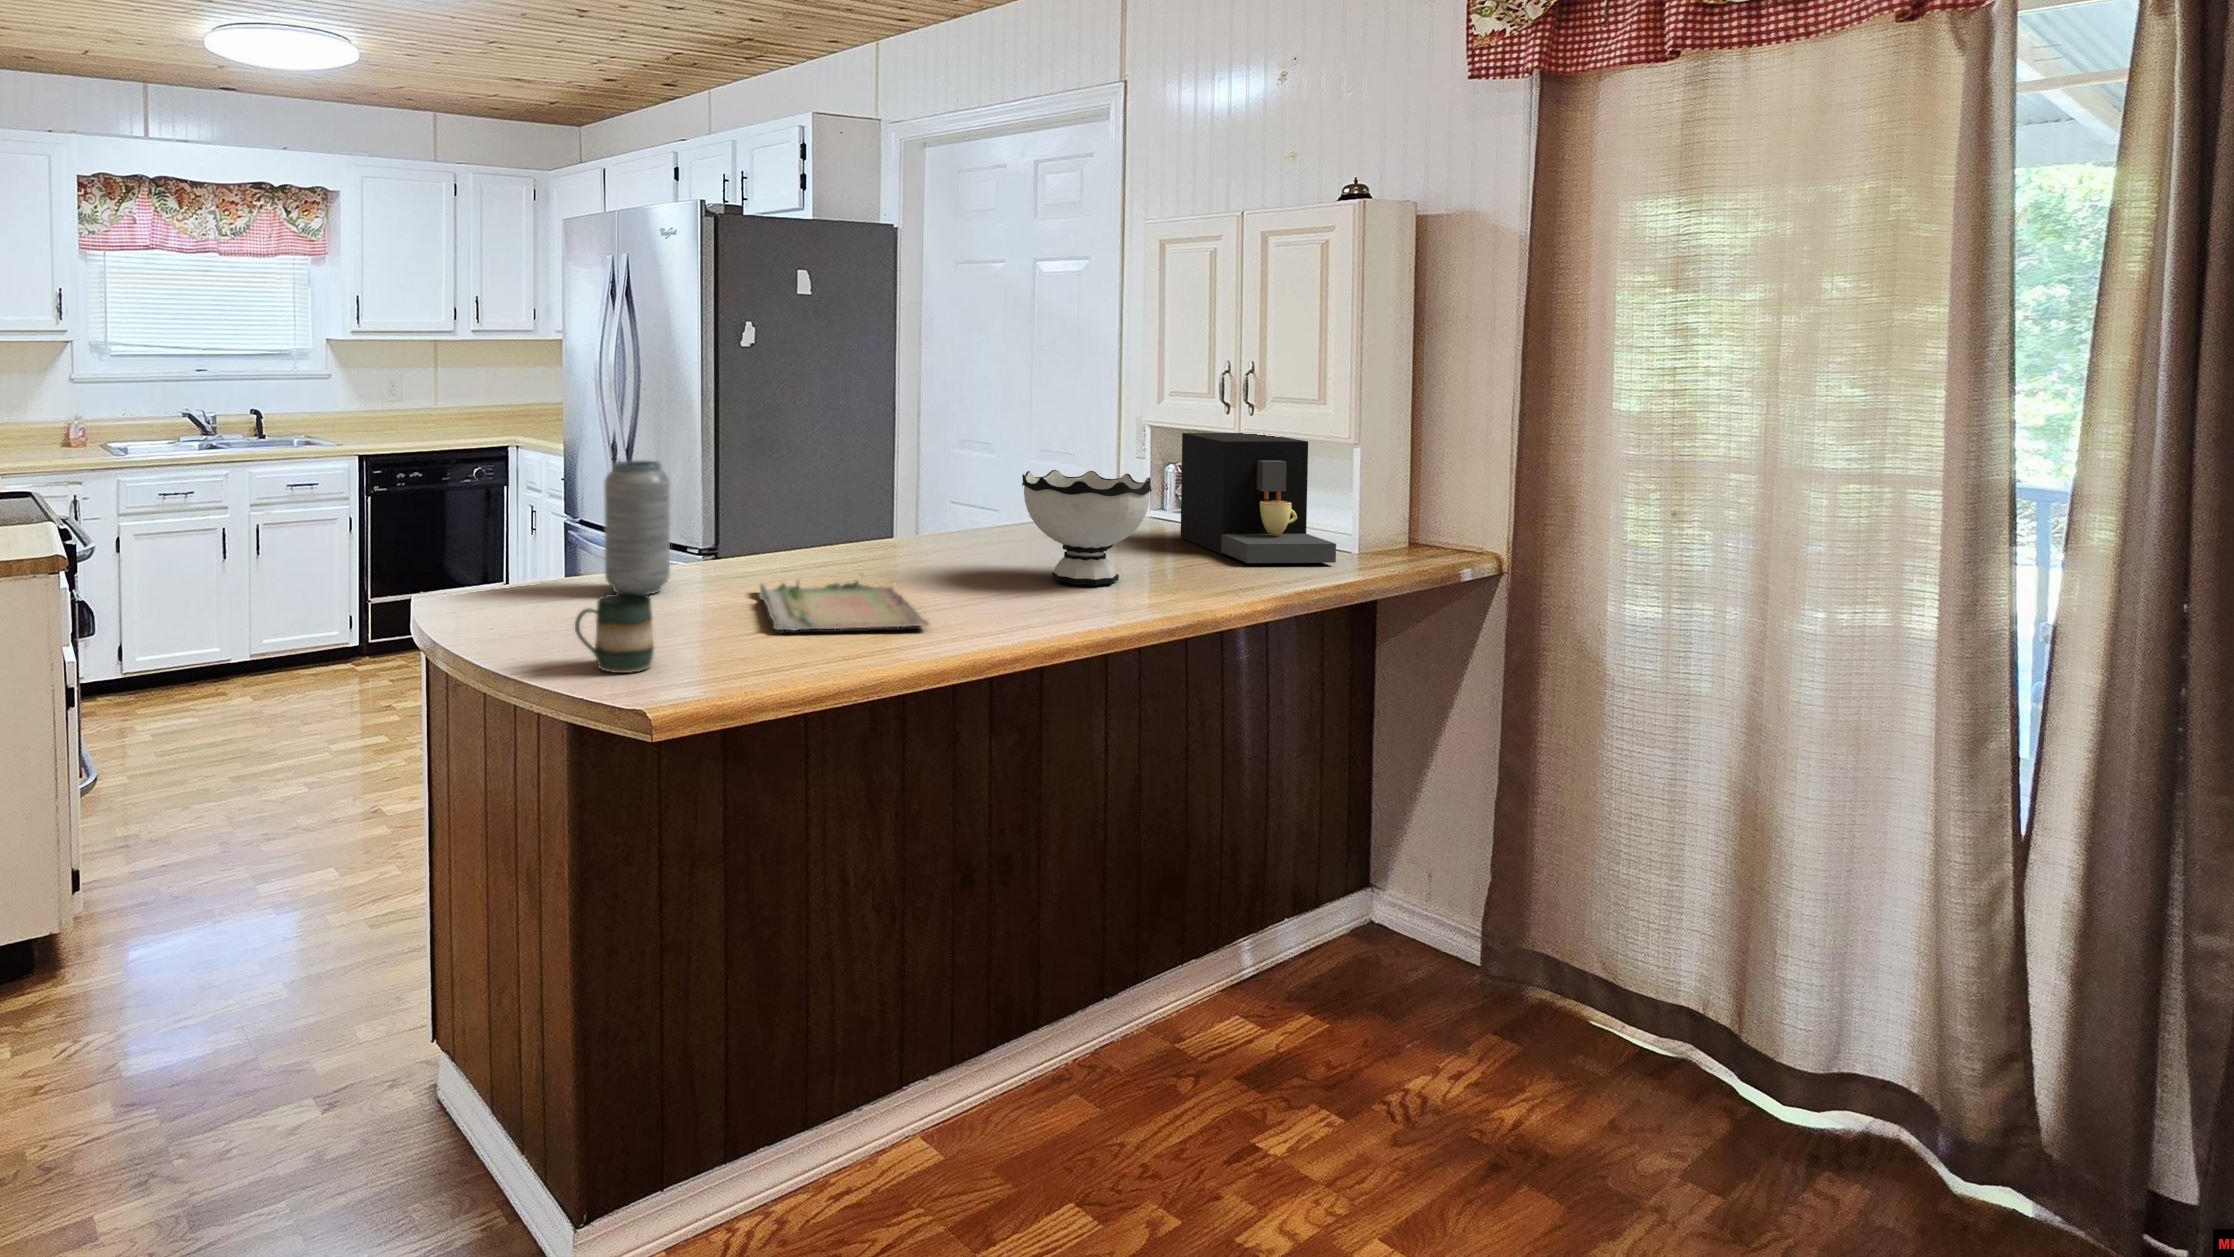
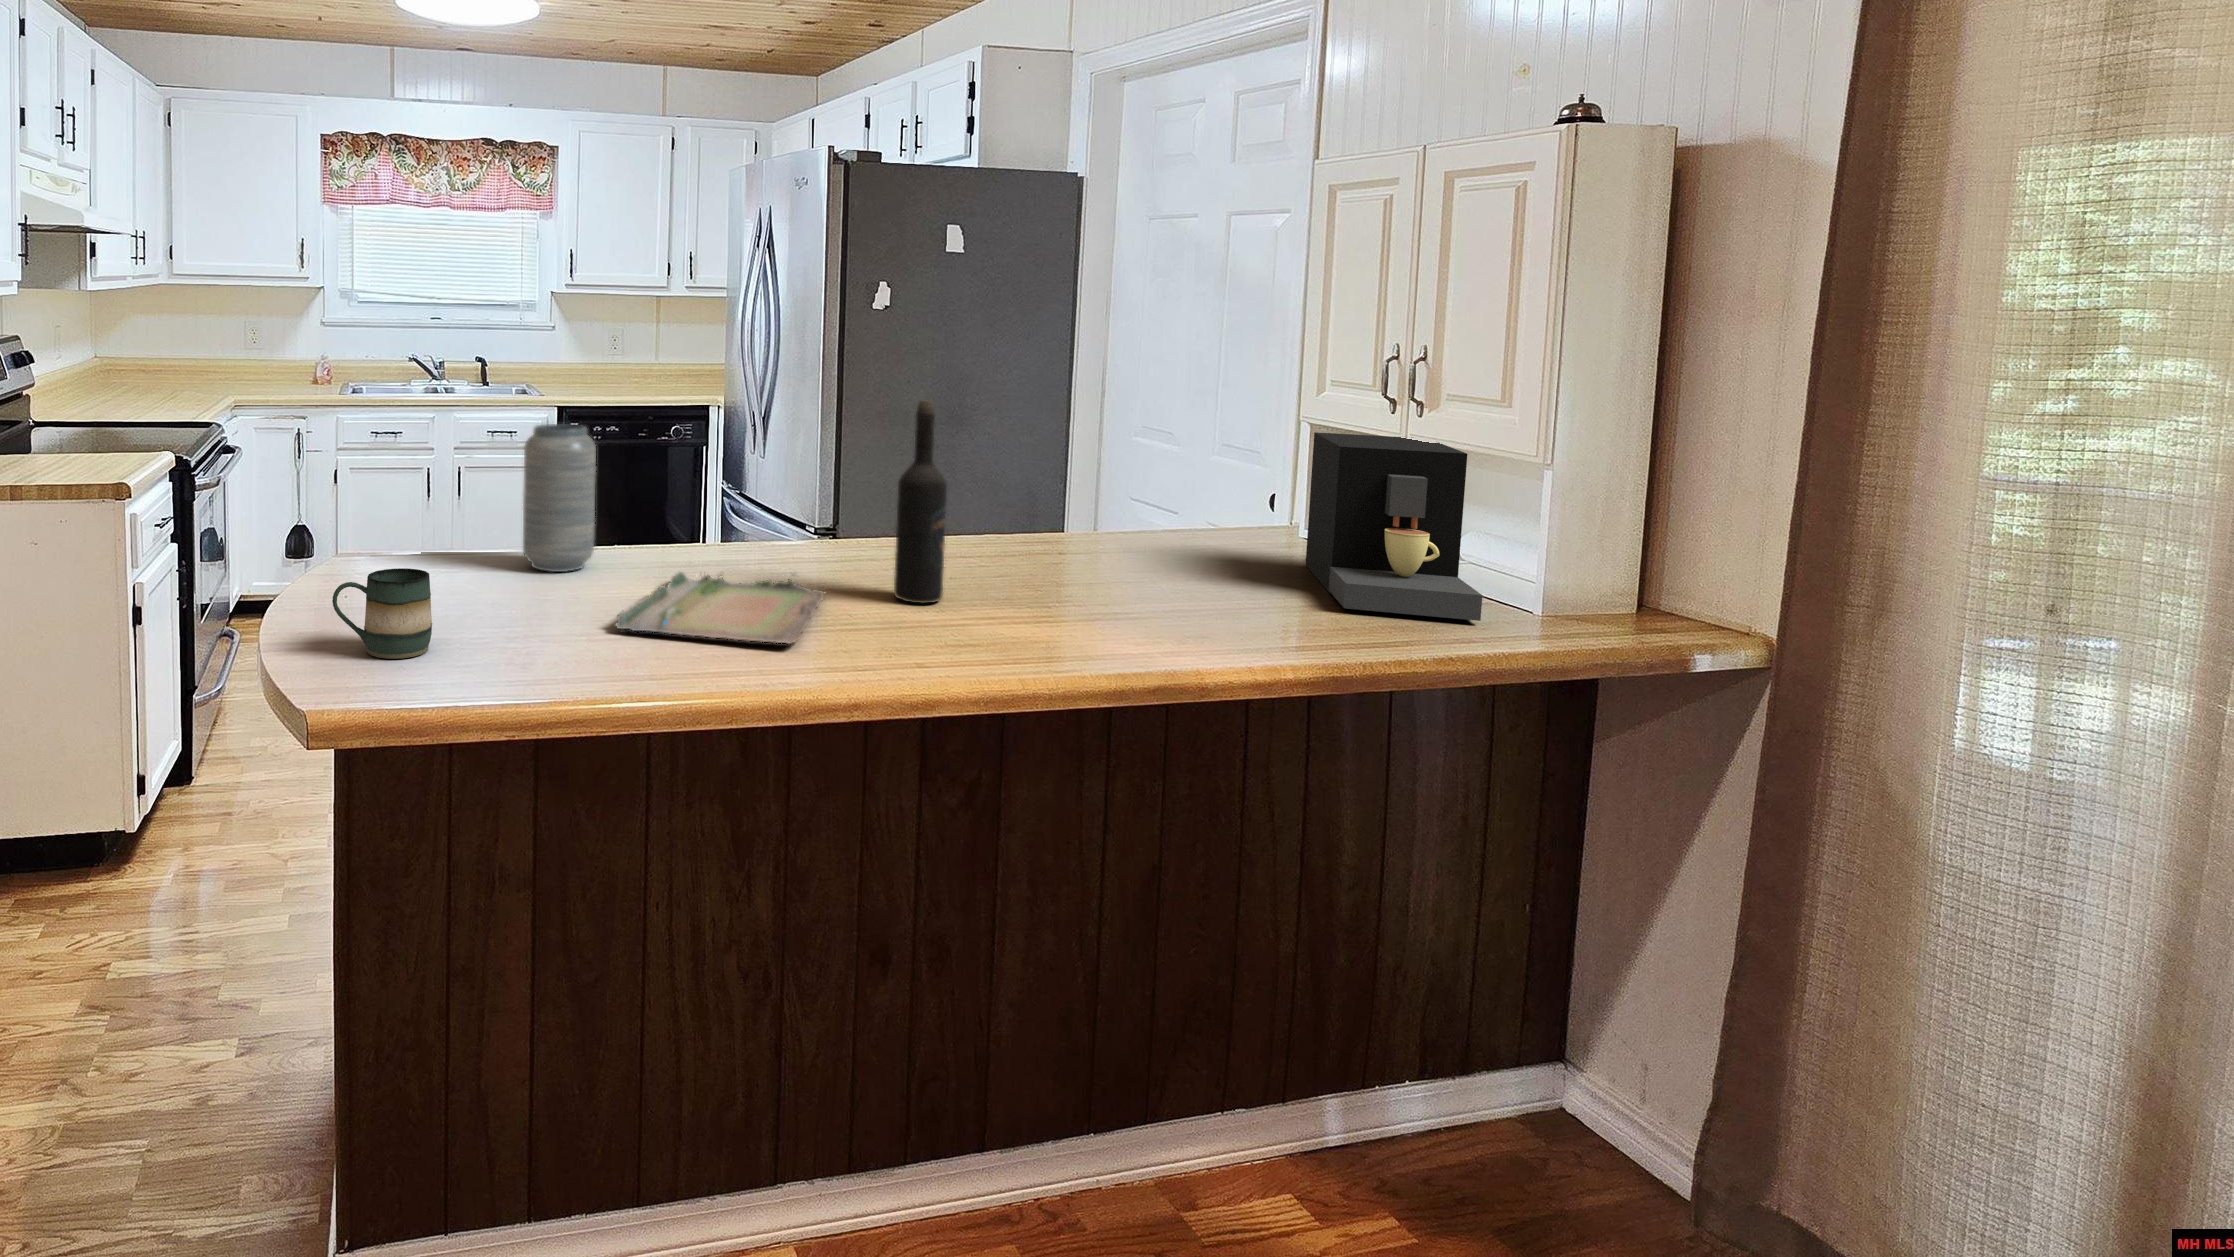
wine bottle: none [939,422,980,589] -> present [894,400,947,604]
bowl: present [1022,470,1152,586] -> none [1012,466,1190,617]

